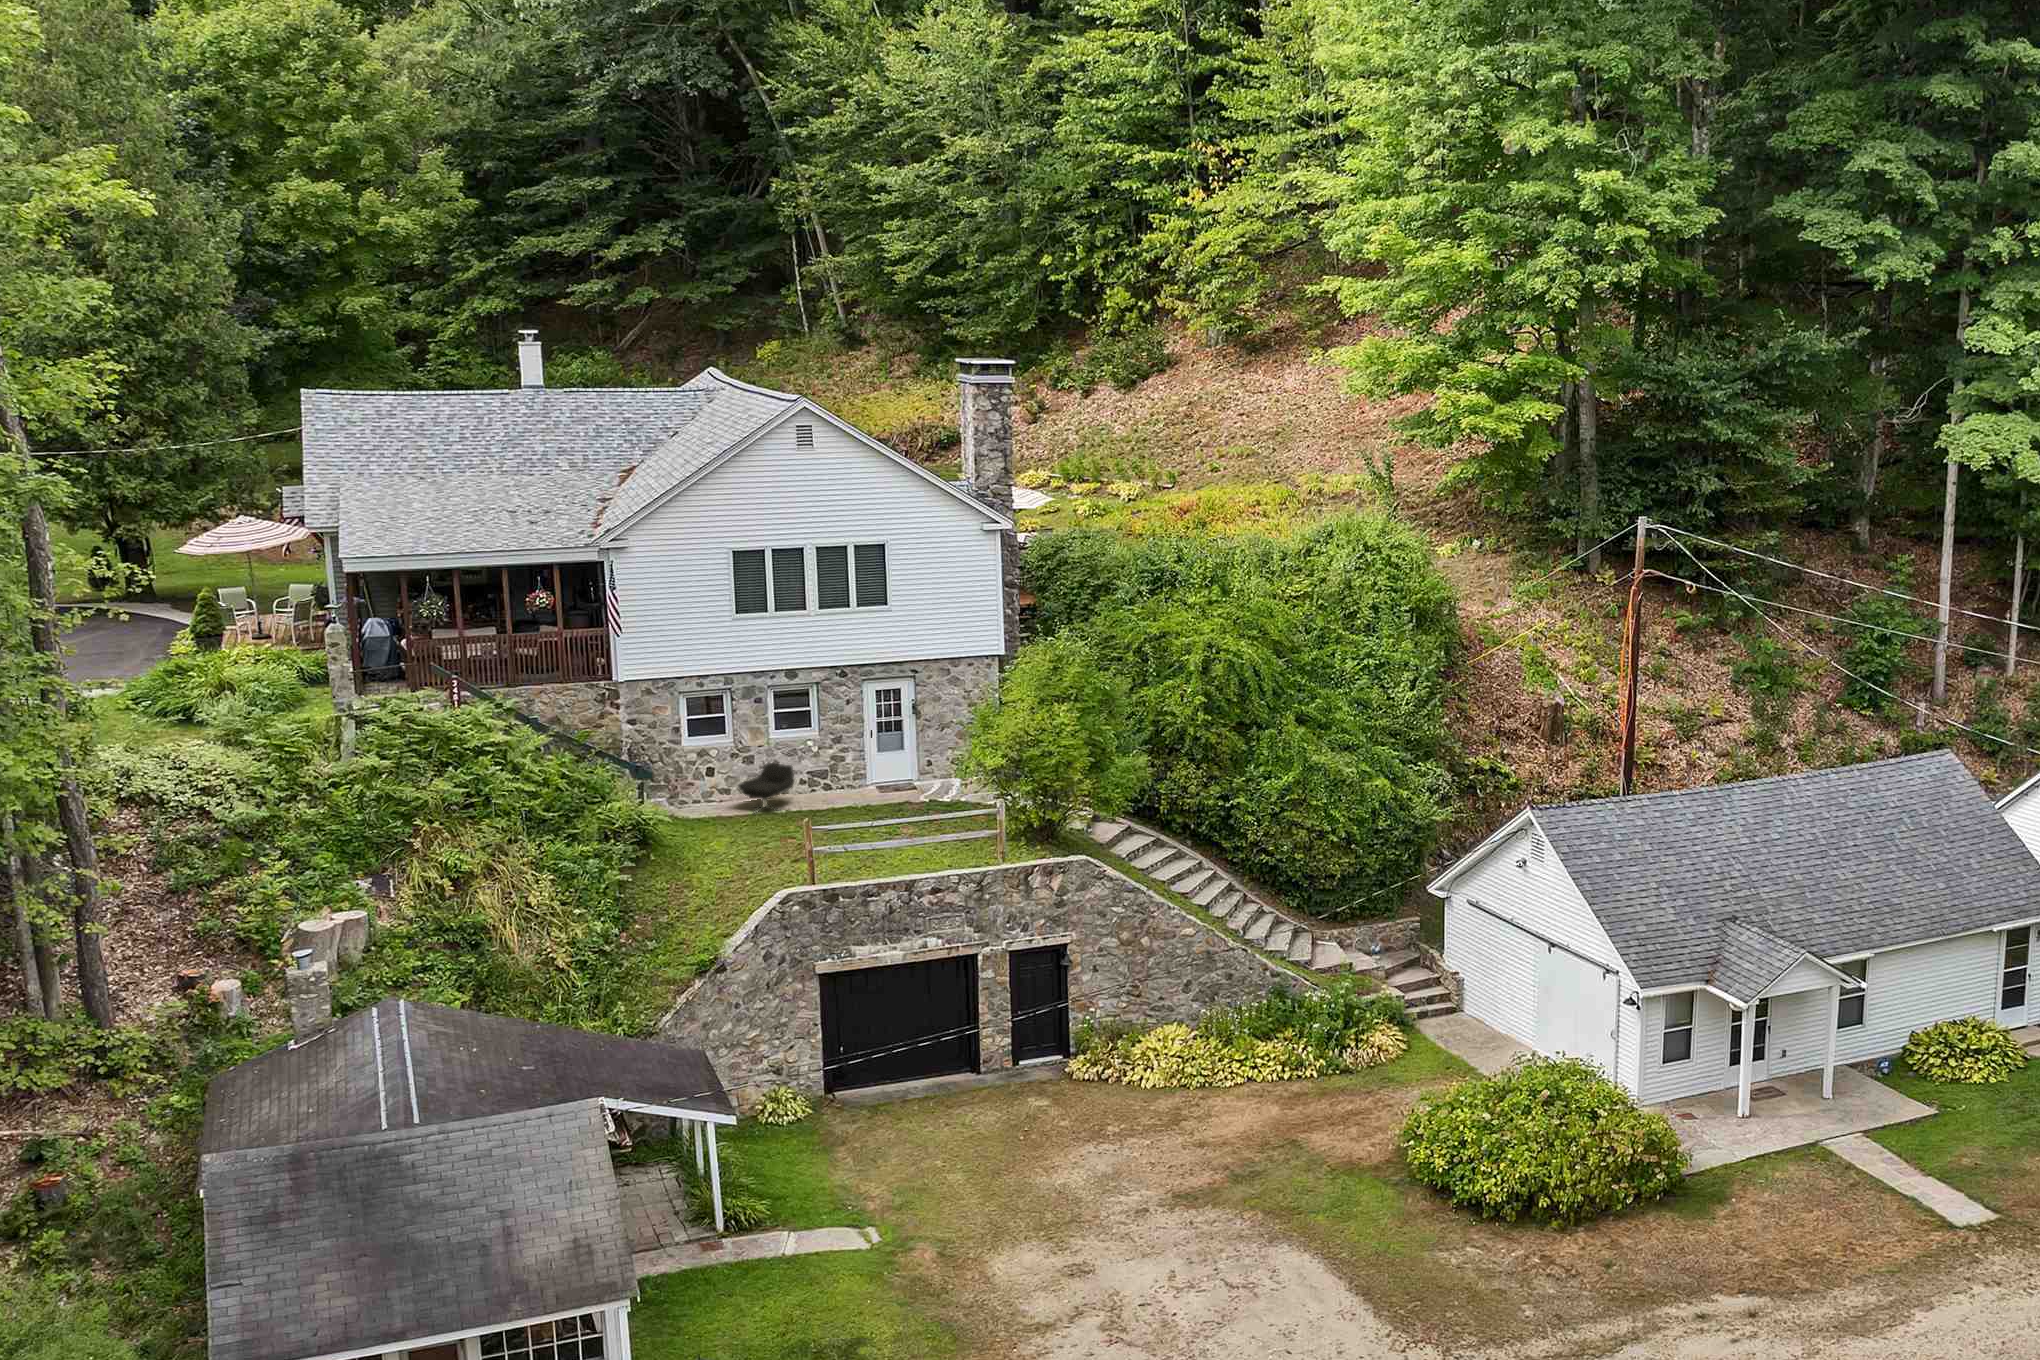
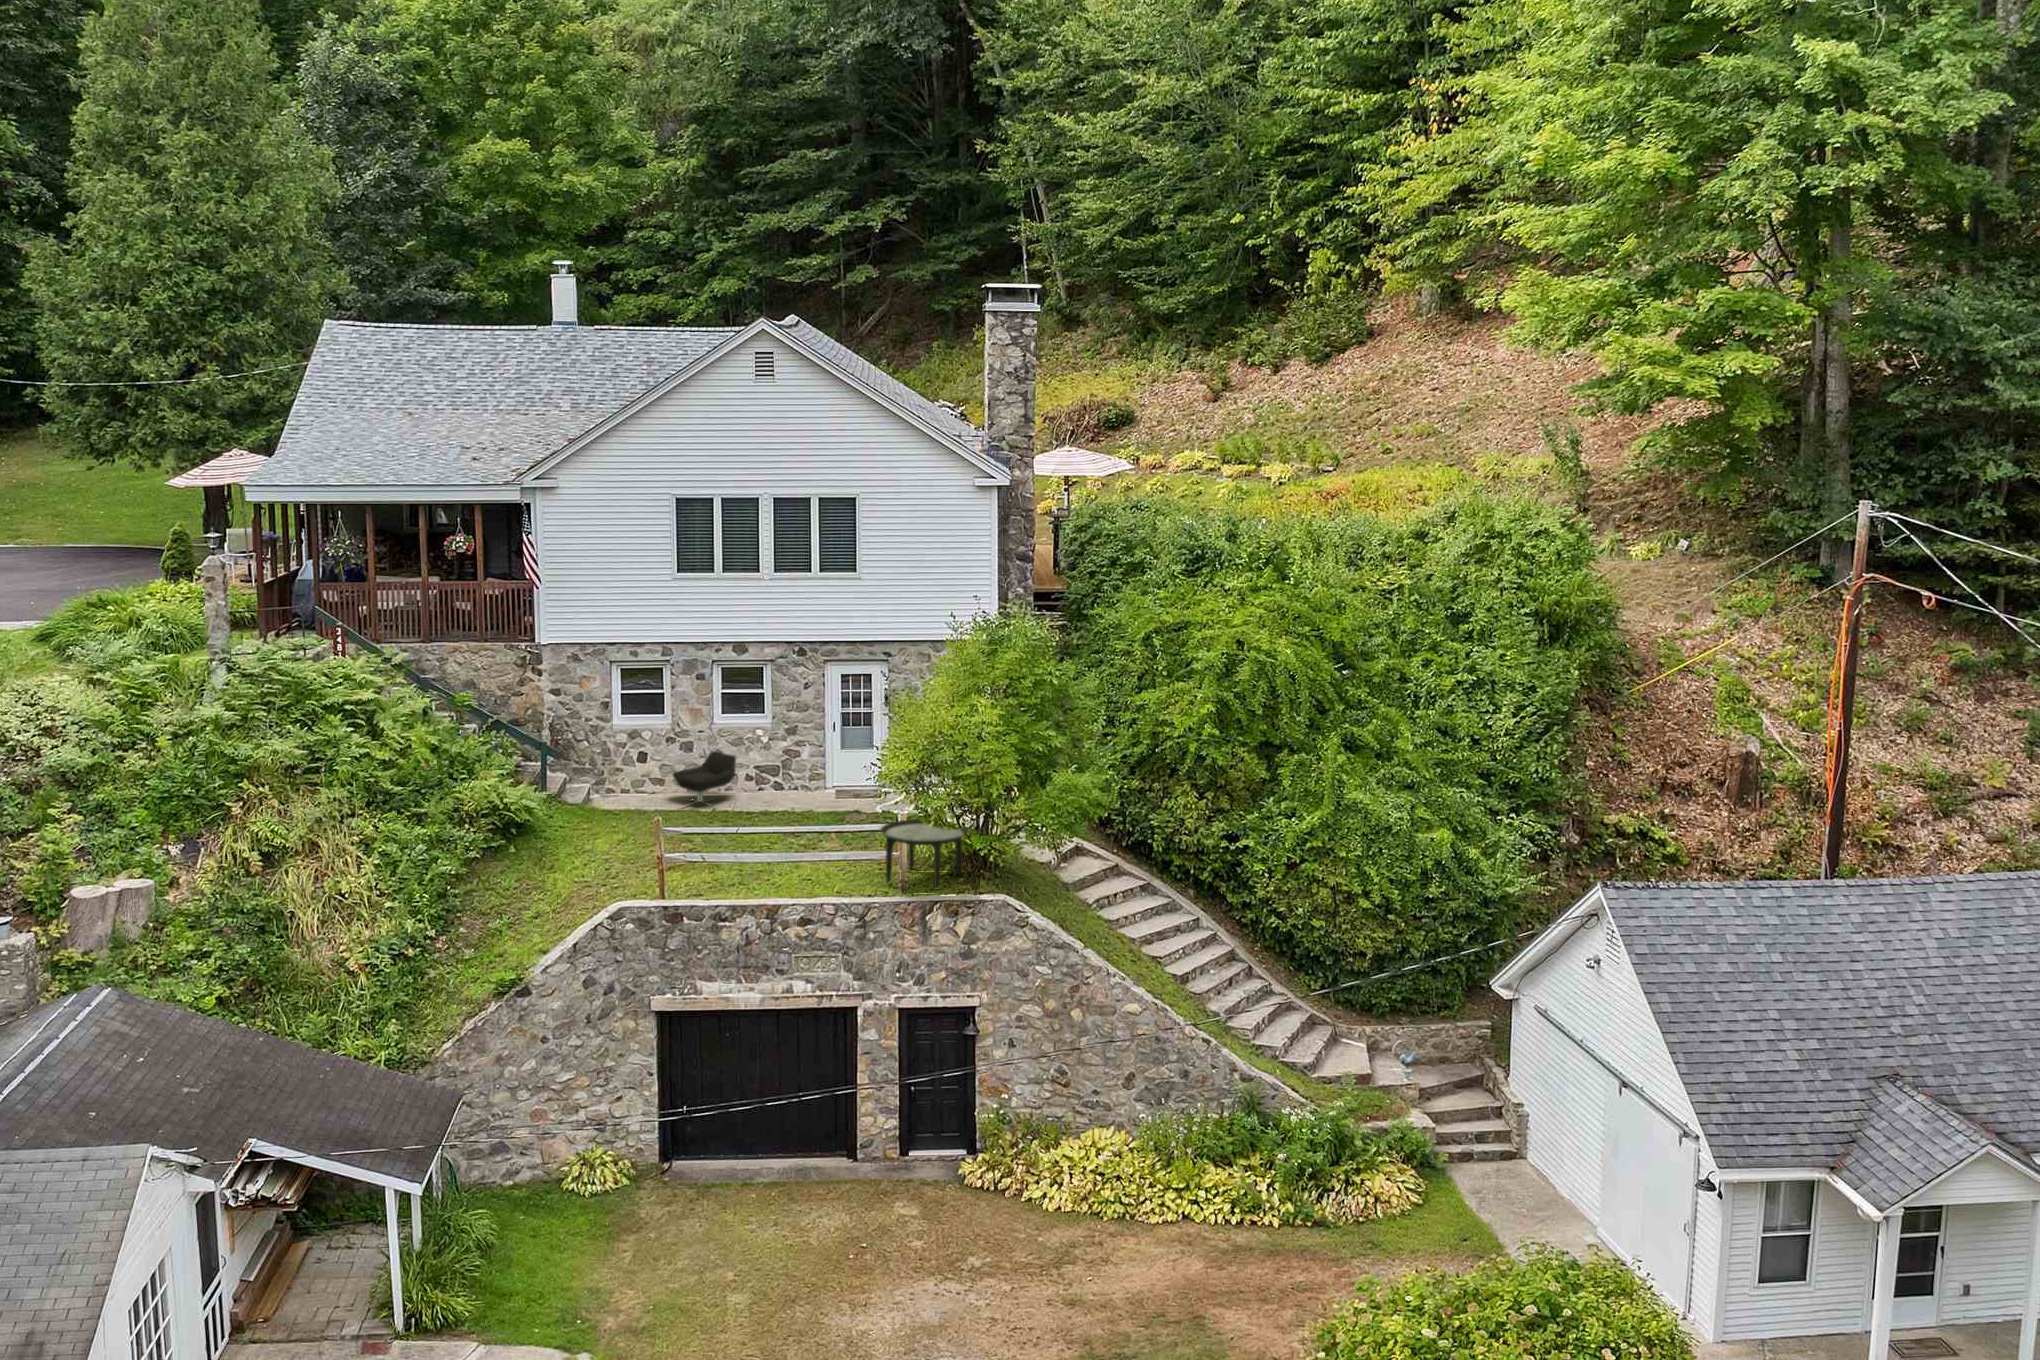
round table: none [972,805,1042,859] -> present [881,819,968,890]

